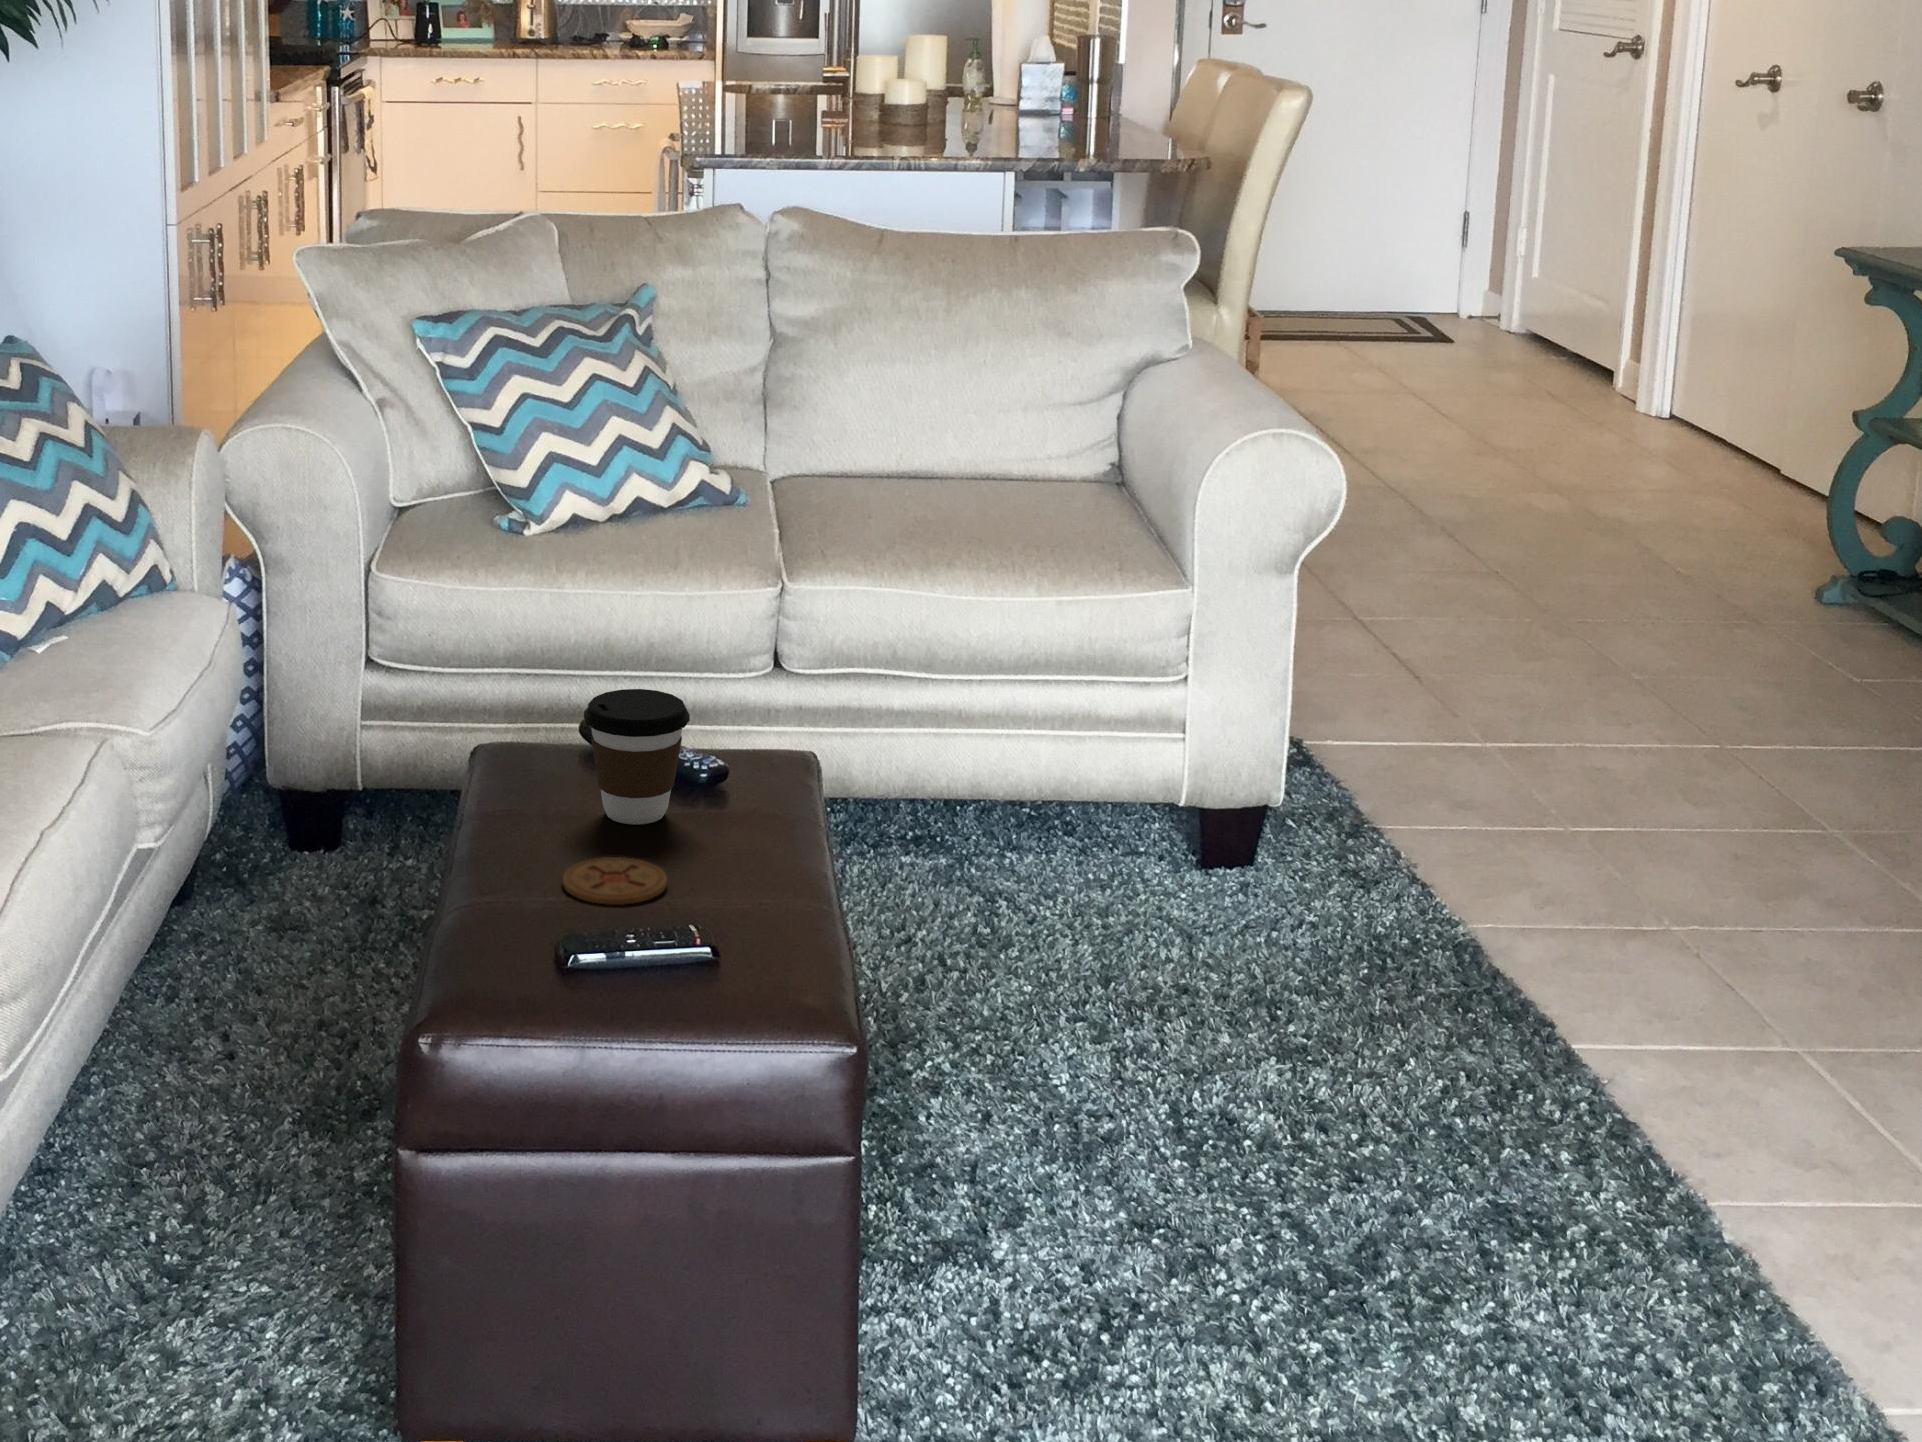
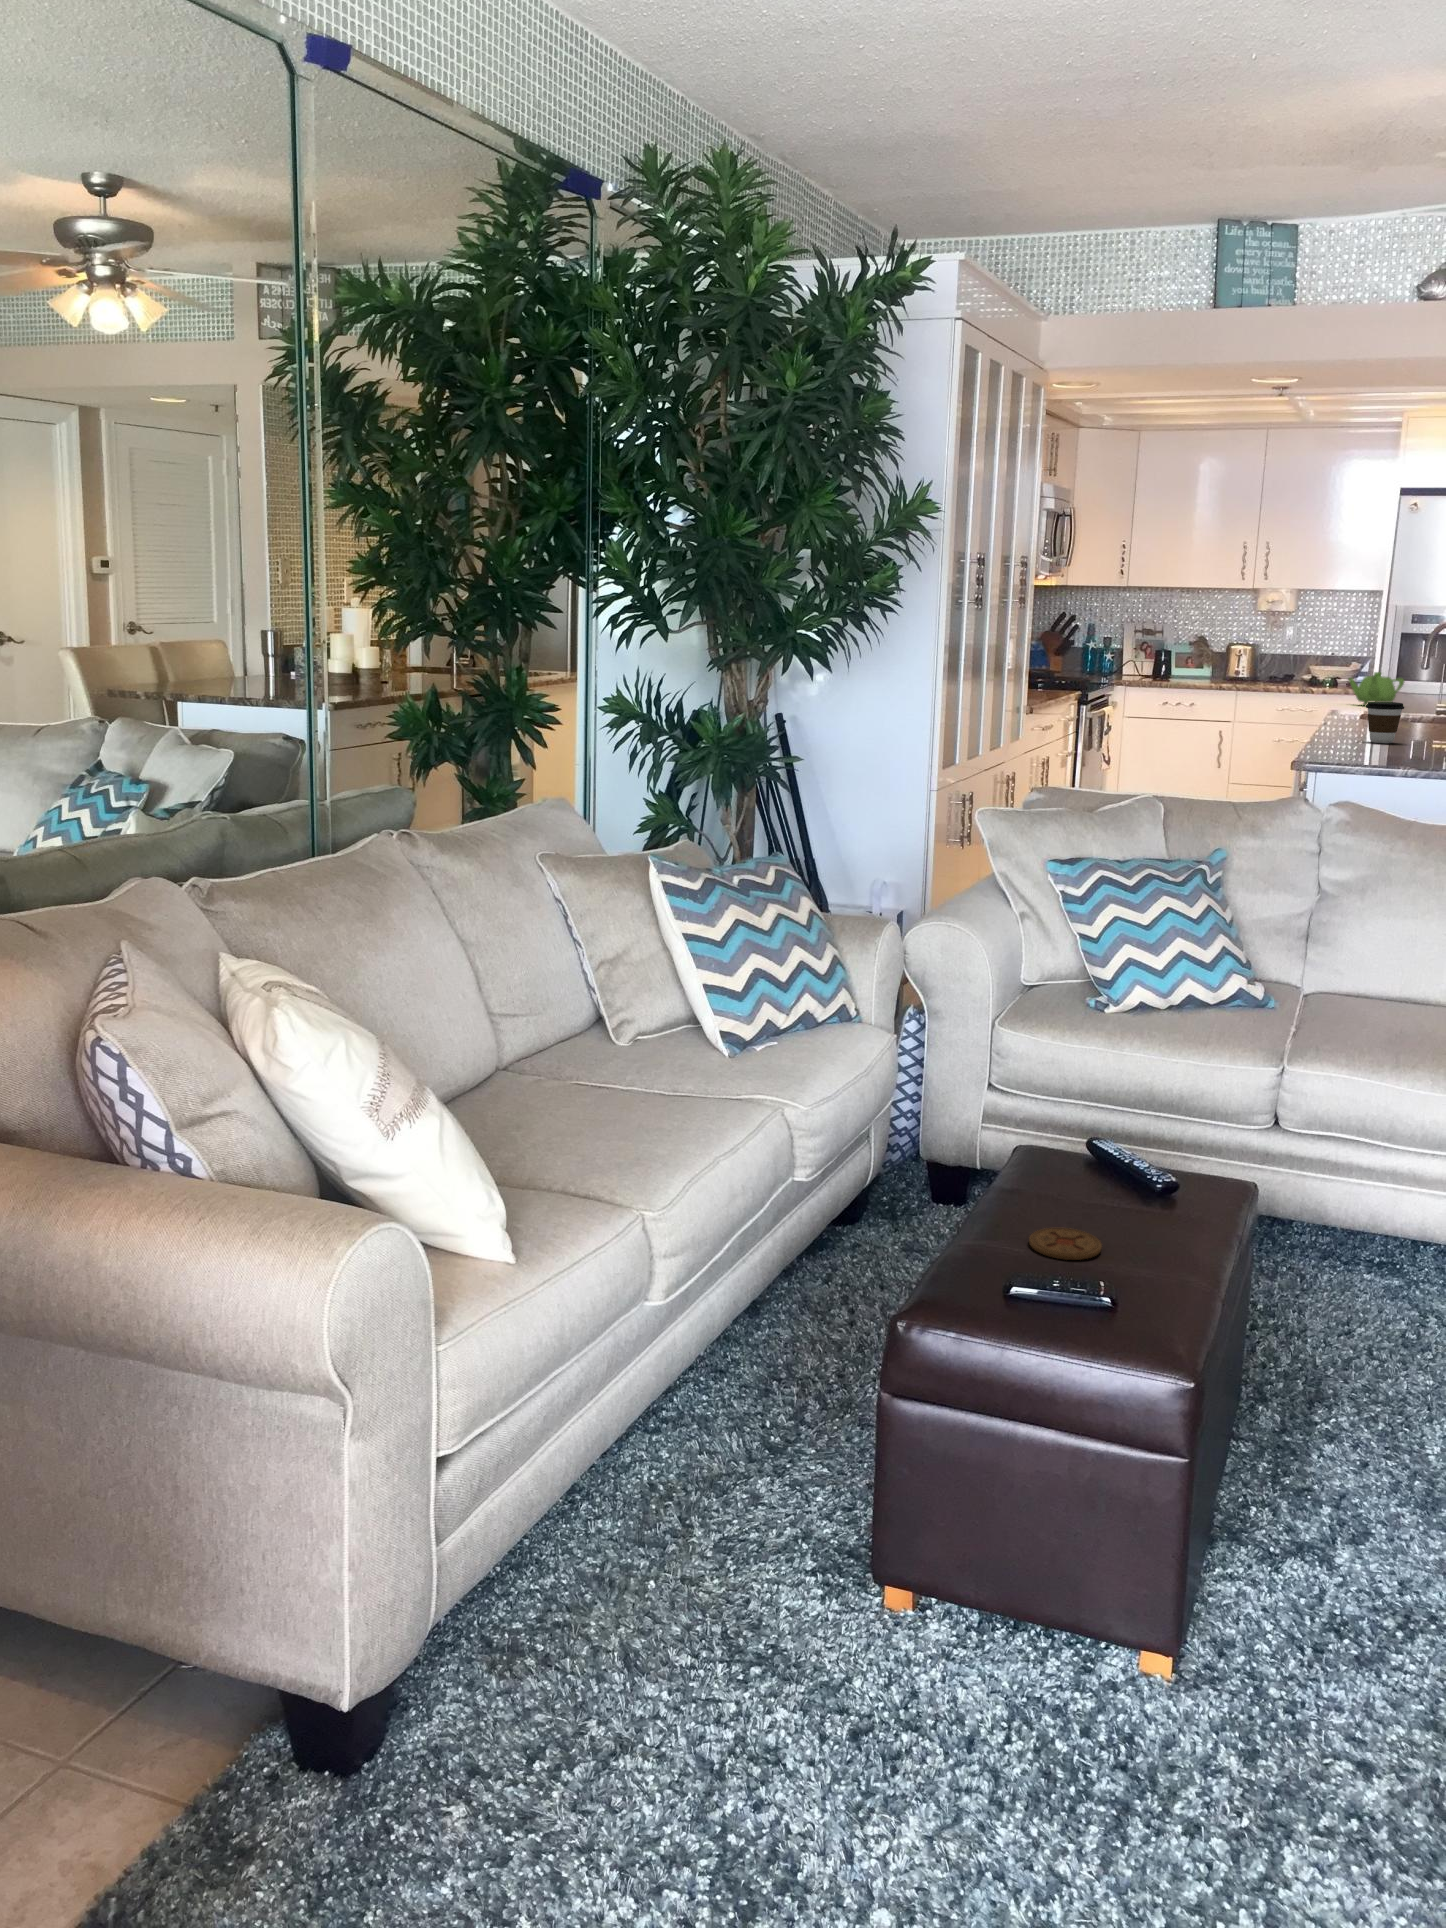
teapot: none [691,33,763,81] -> present [1349,672,1404,706]
coffee cup: present [584,689,690,824] -> present [1366,702,1404,743]

